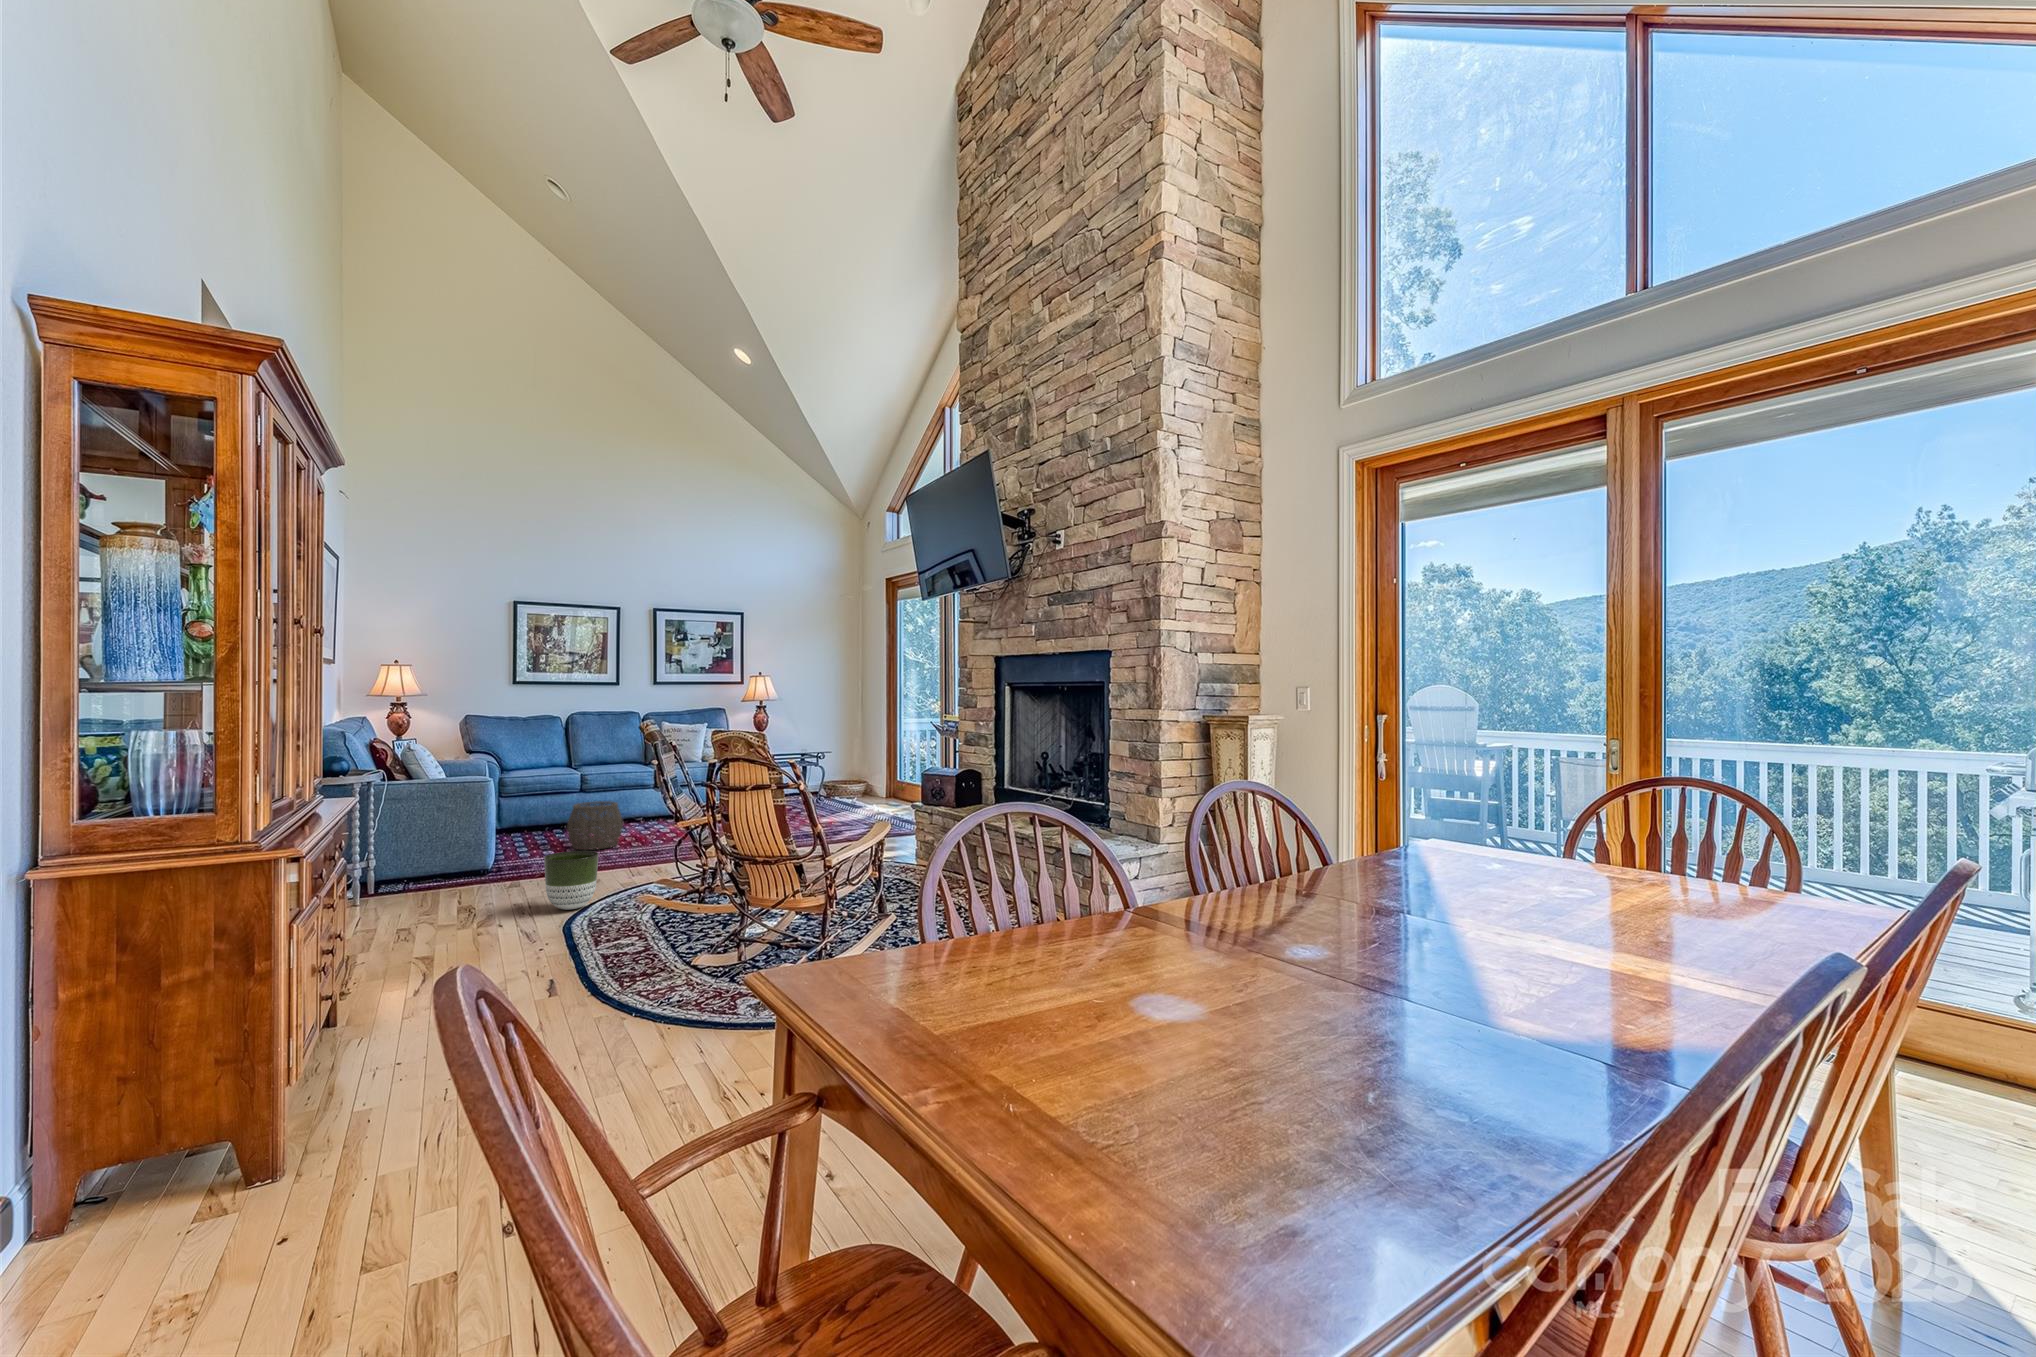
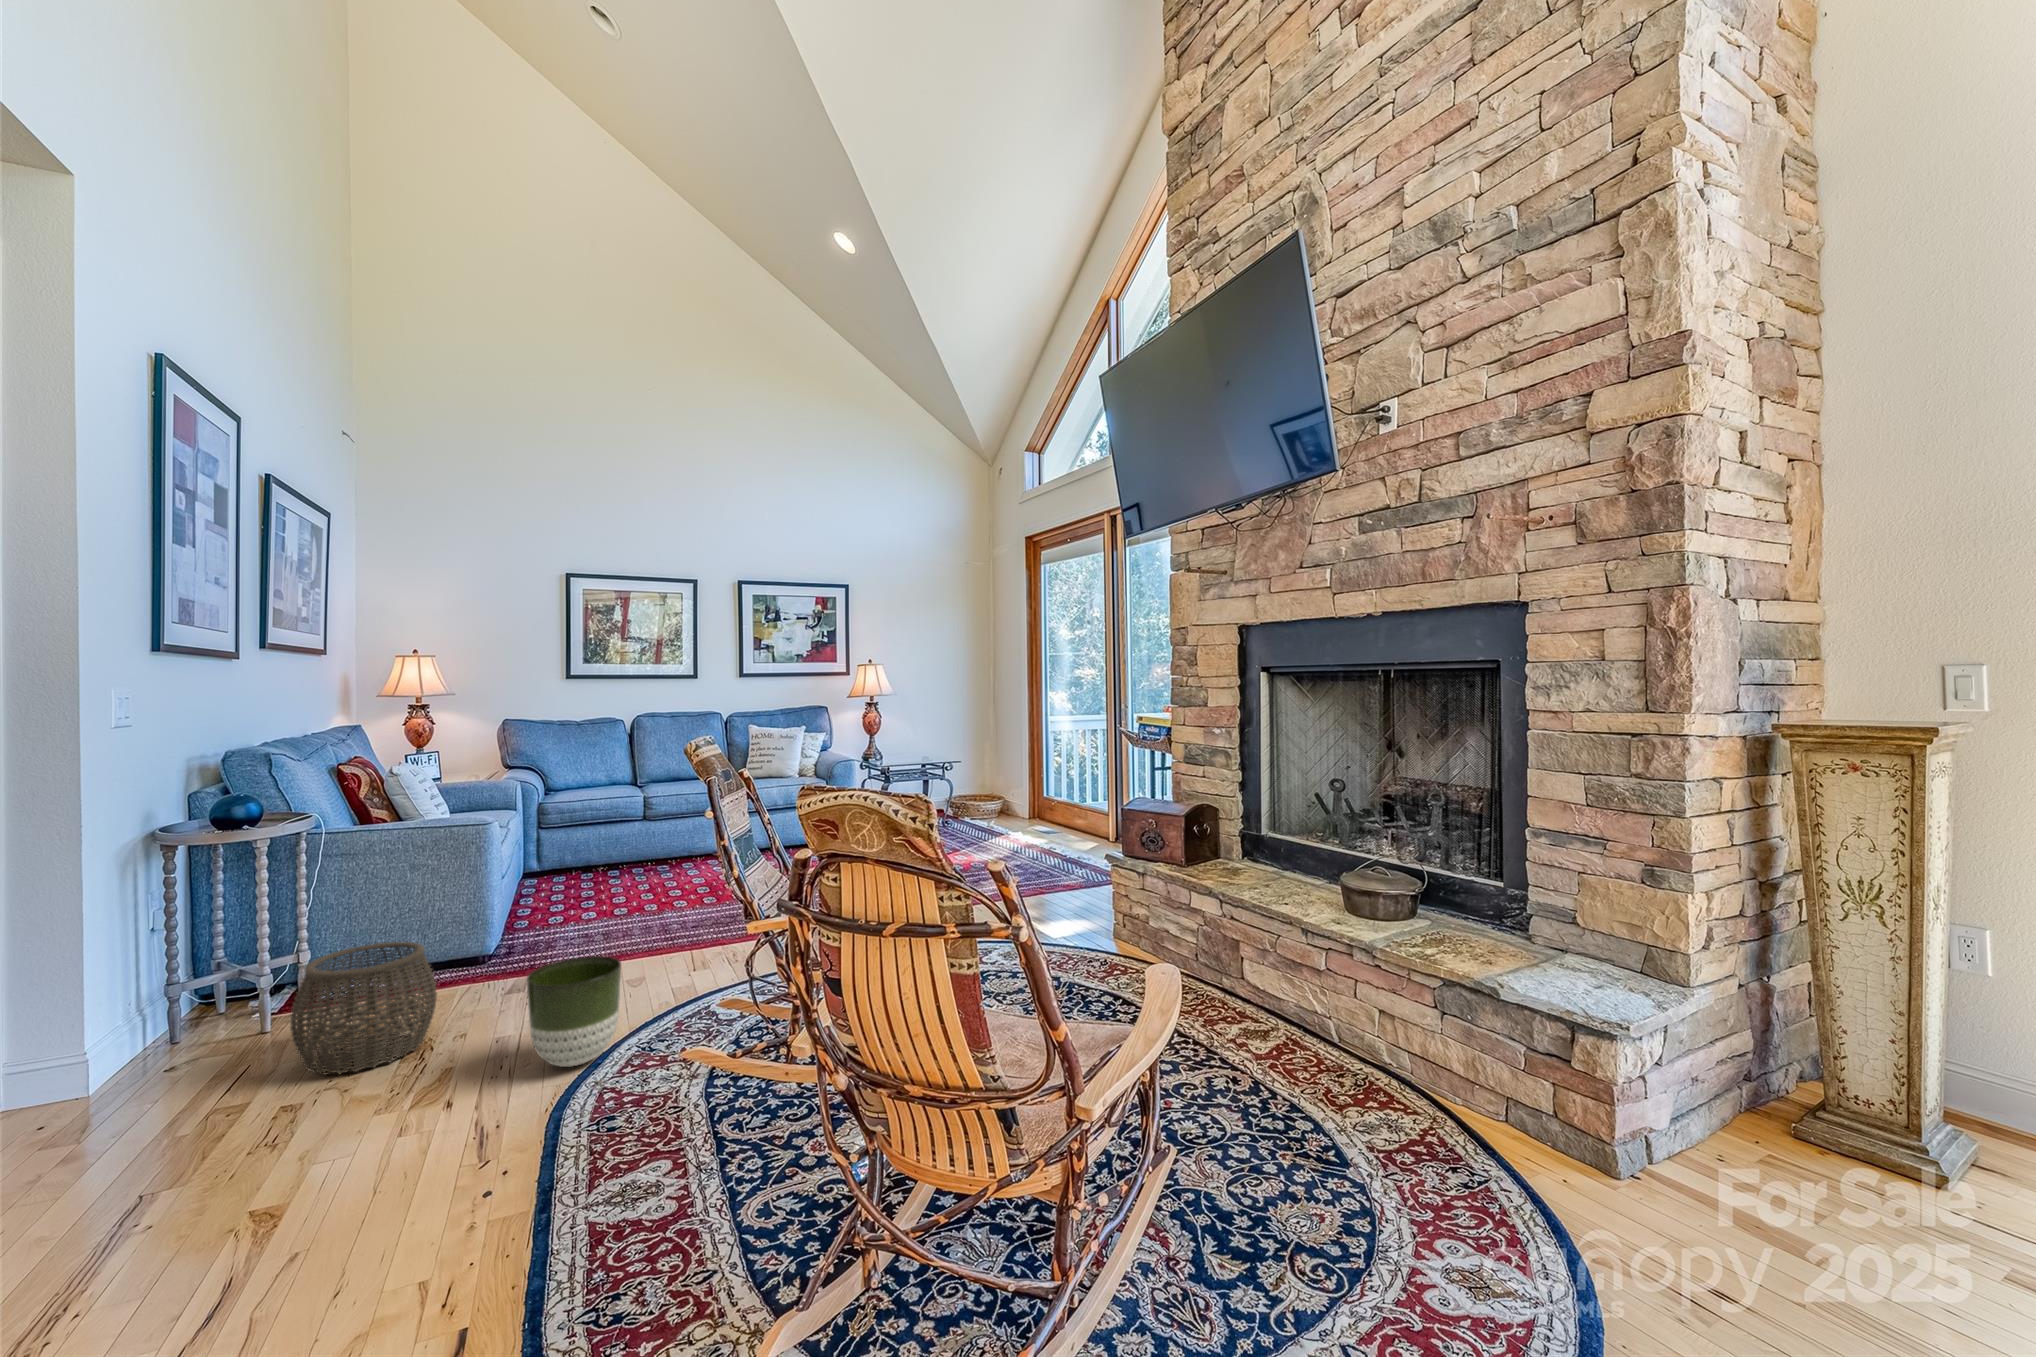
woven basket: present [568,801,622,850] -> present [290,942,437,1075]

